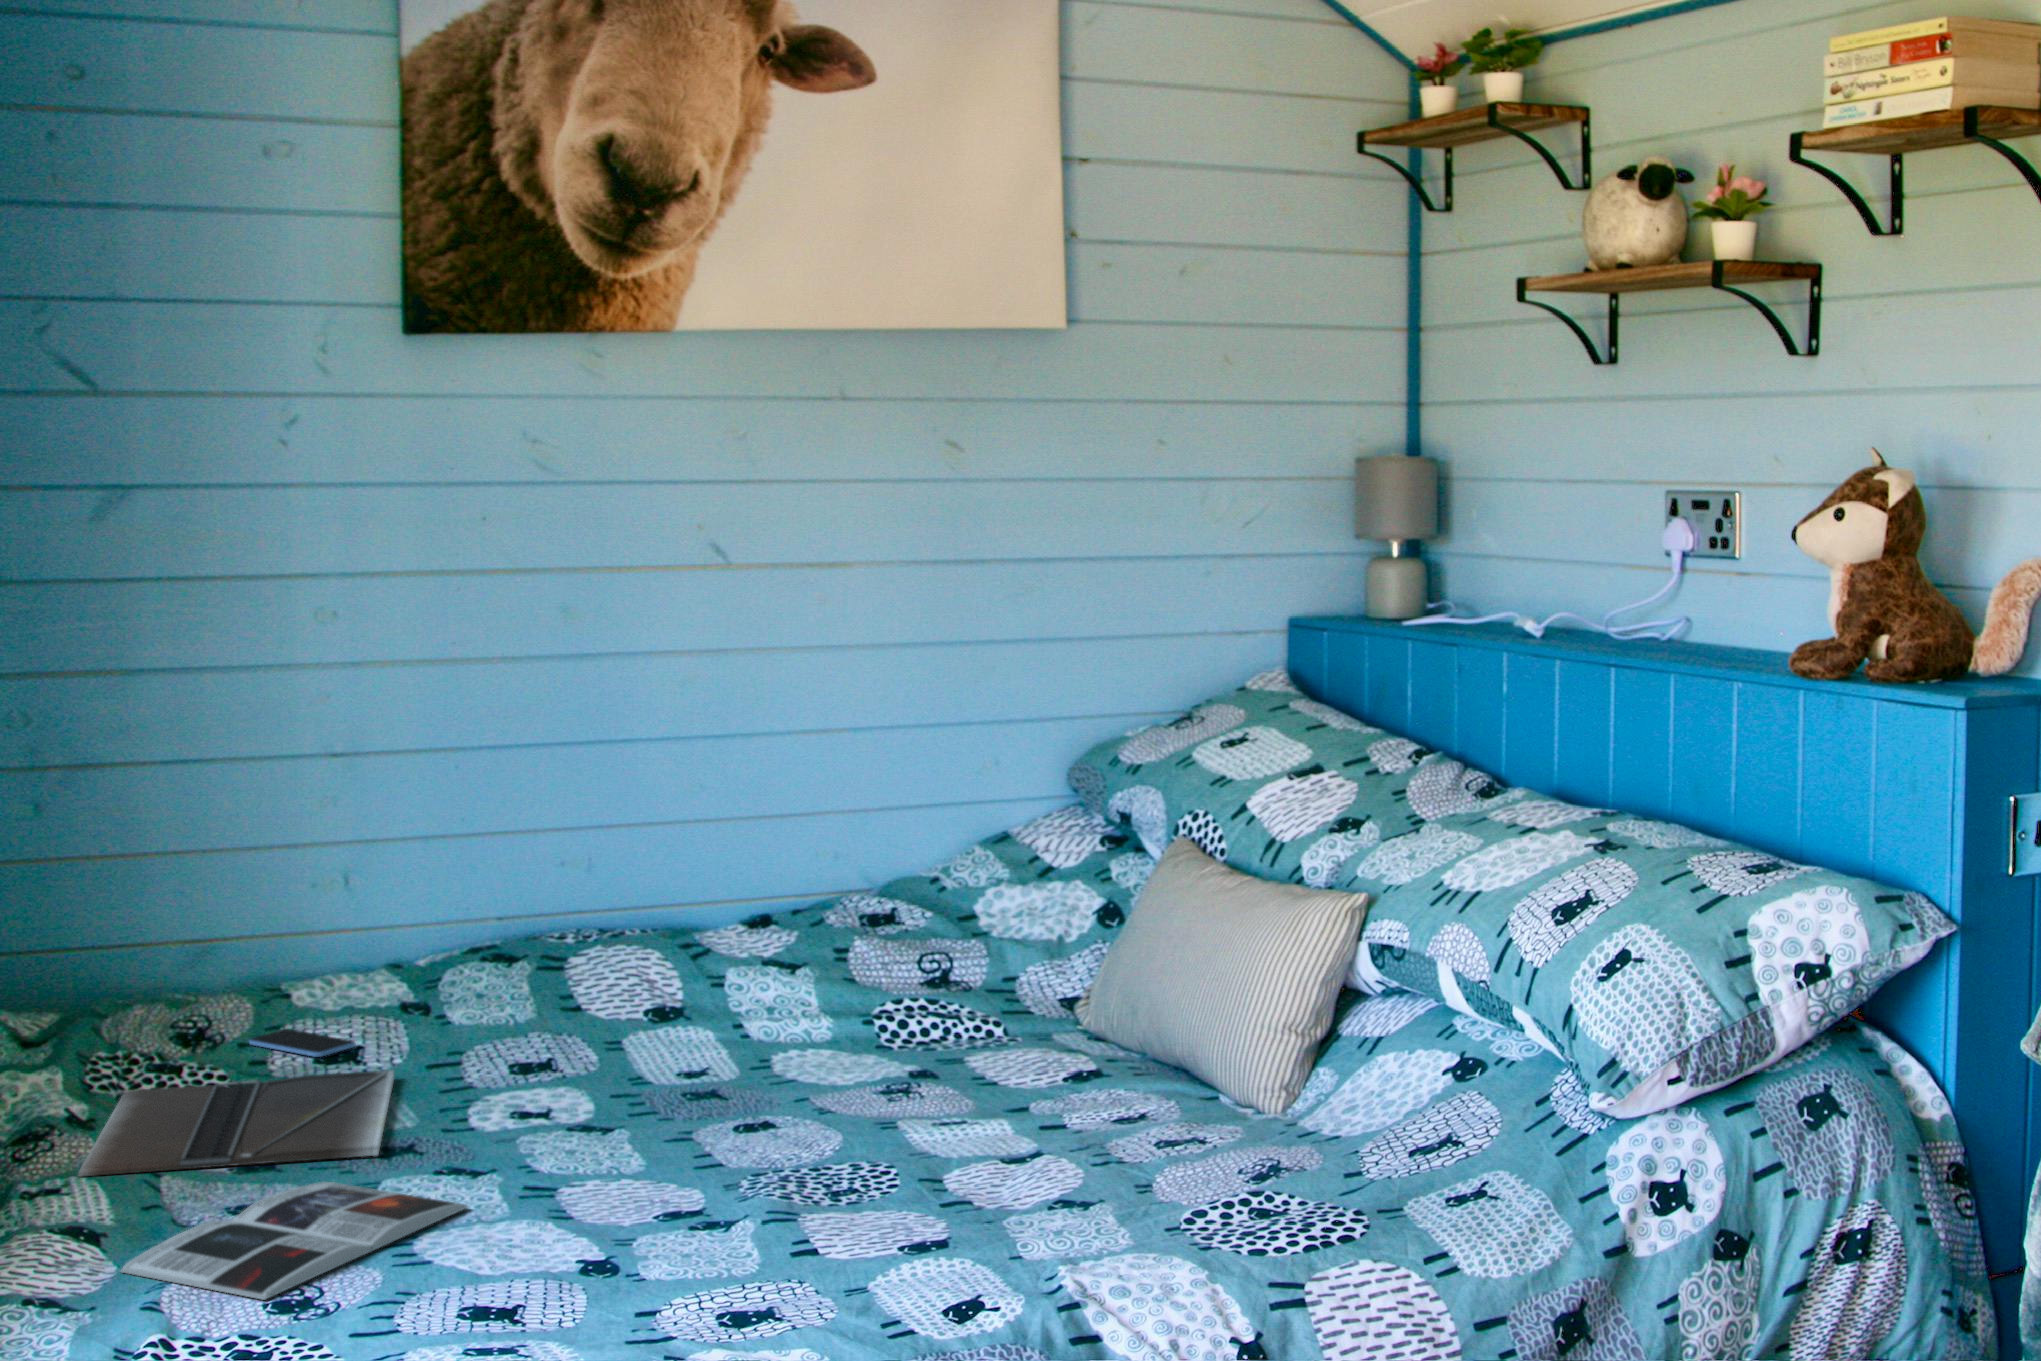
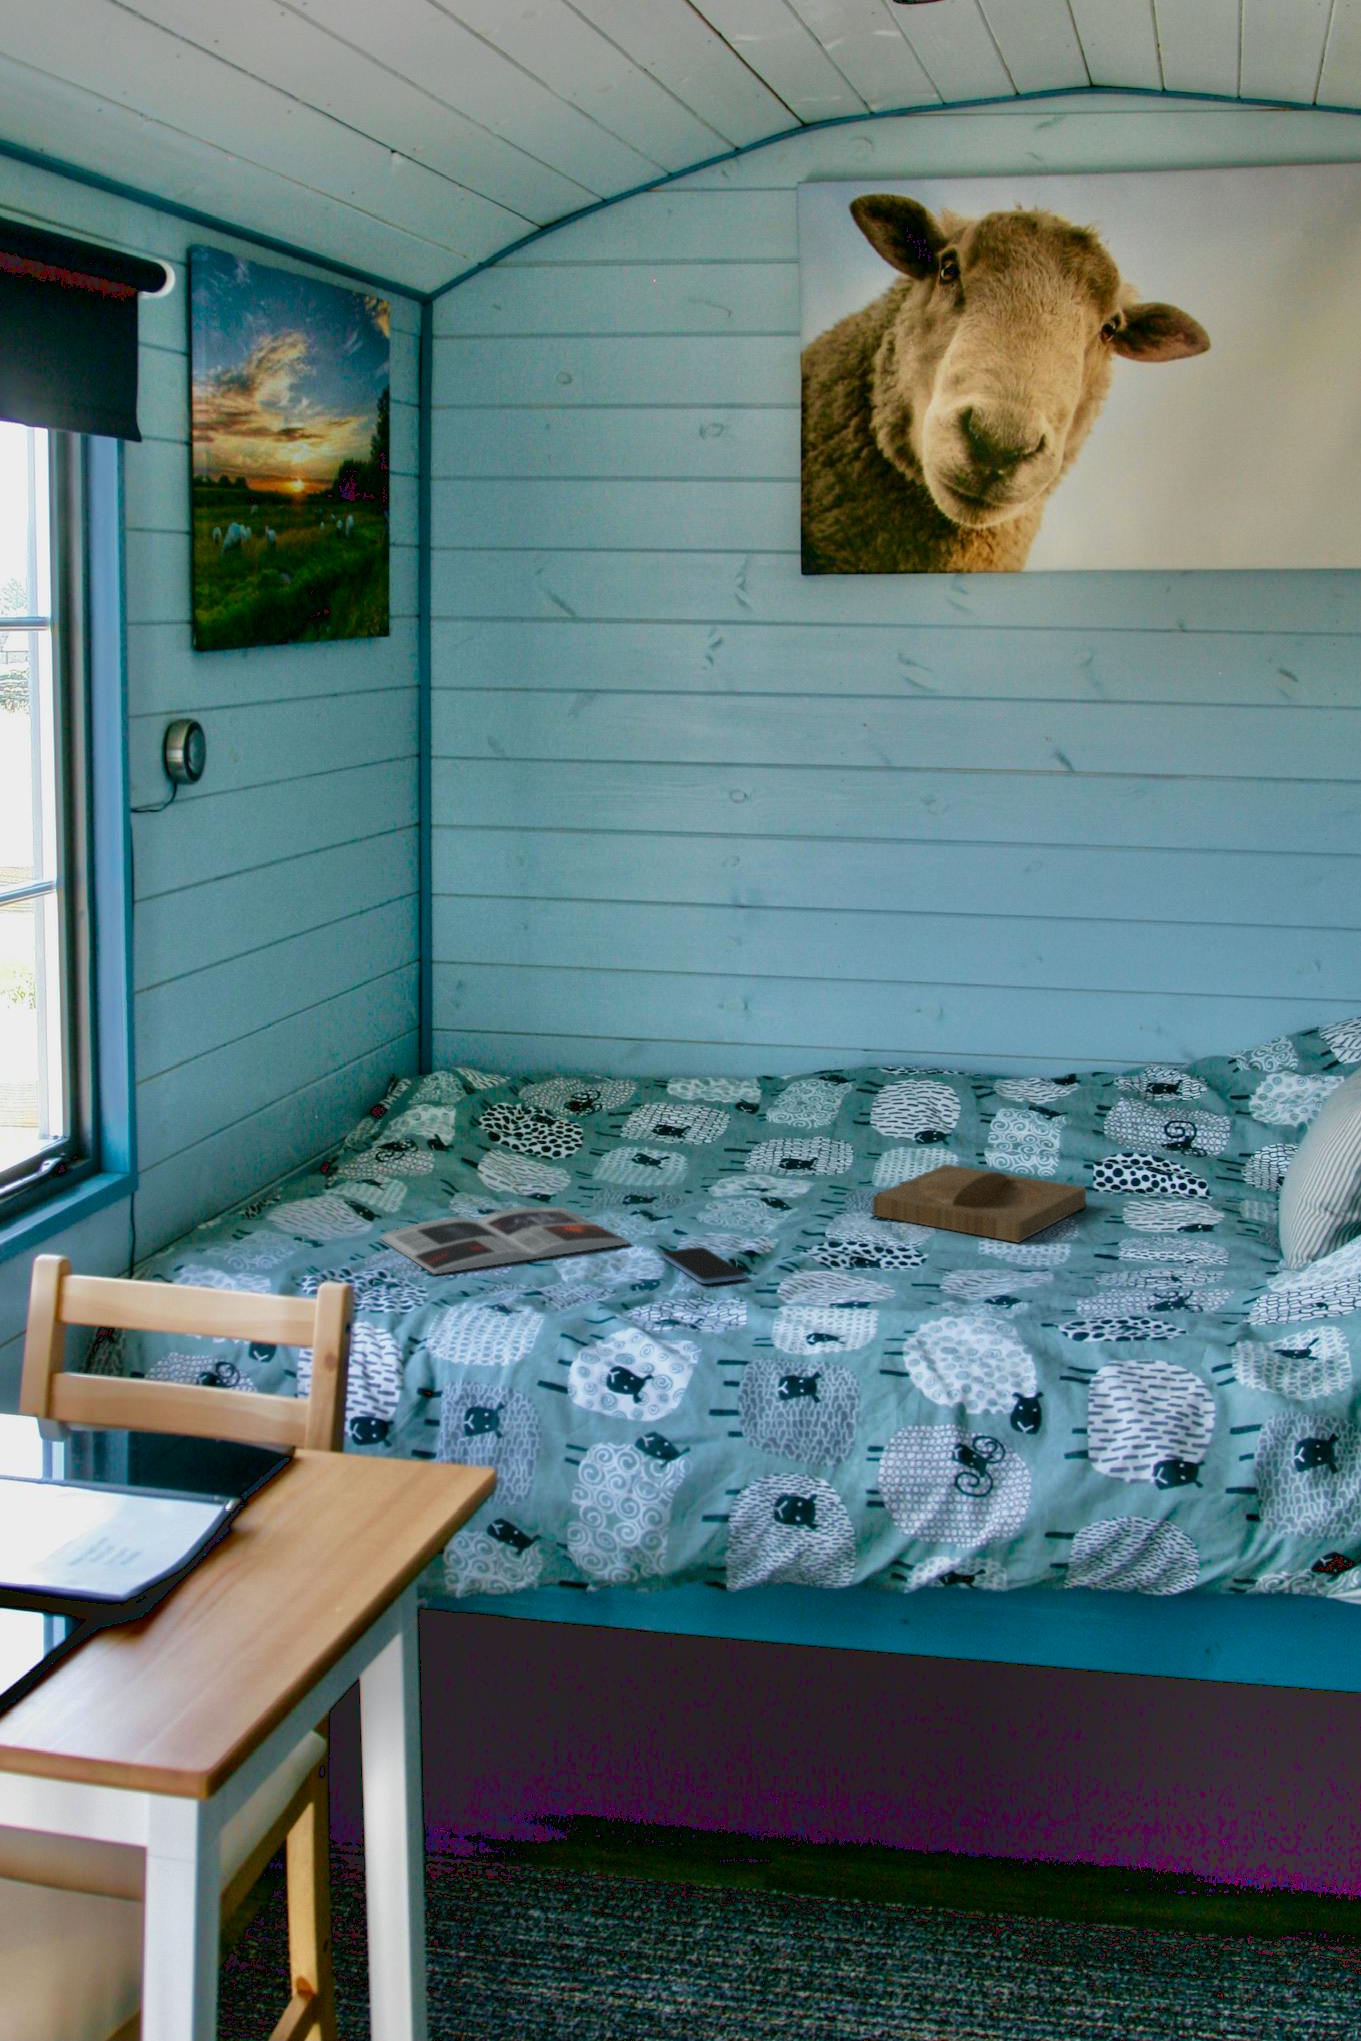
smartphone: present [249,1029,356,1057] -> present [662,1247,746,1284]
tray: none [702,1042,911,1117] -> present [873,1164,1086,1242]
laptop: present [78,1070,394,1176] -> none [431,1126,698,1198]

